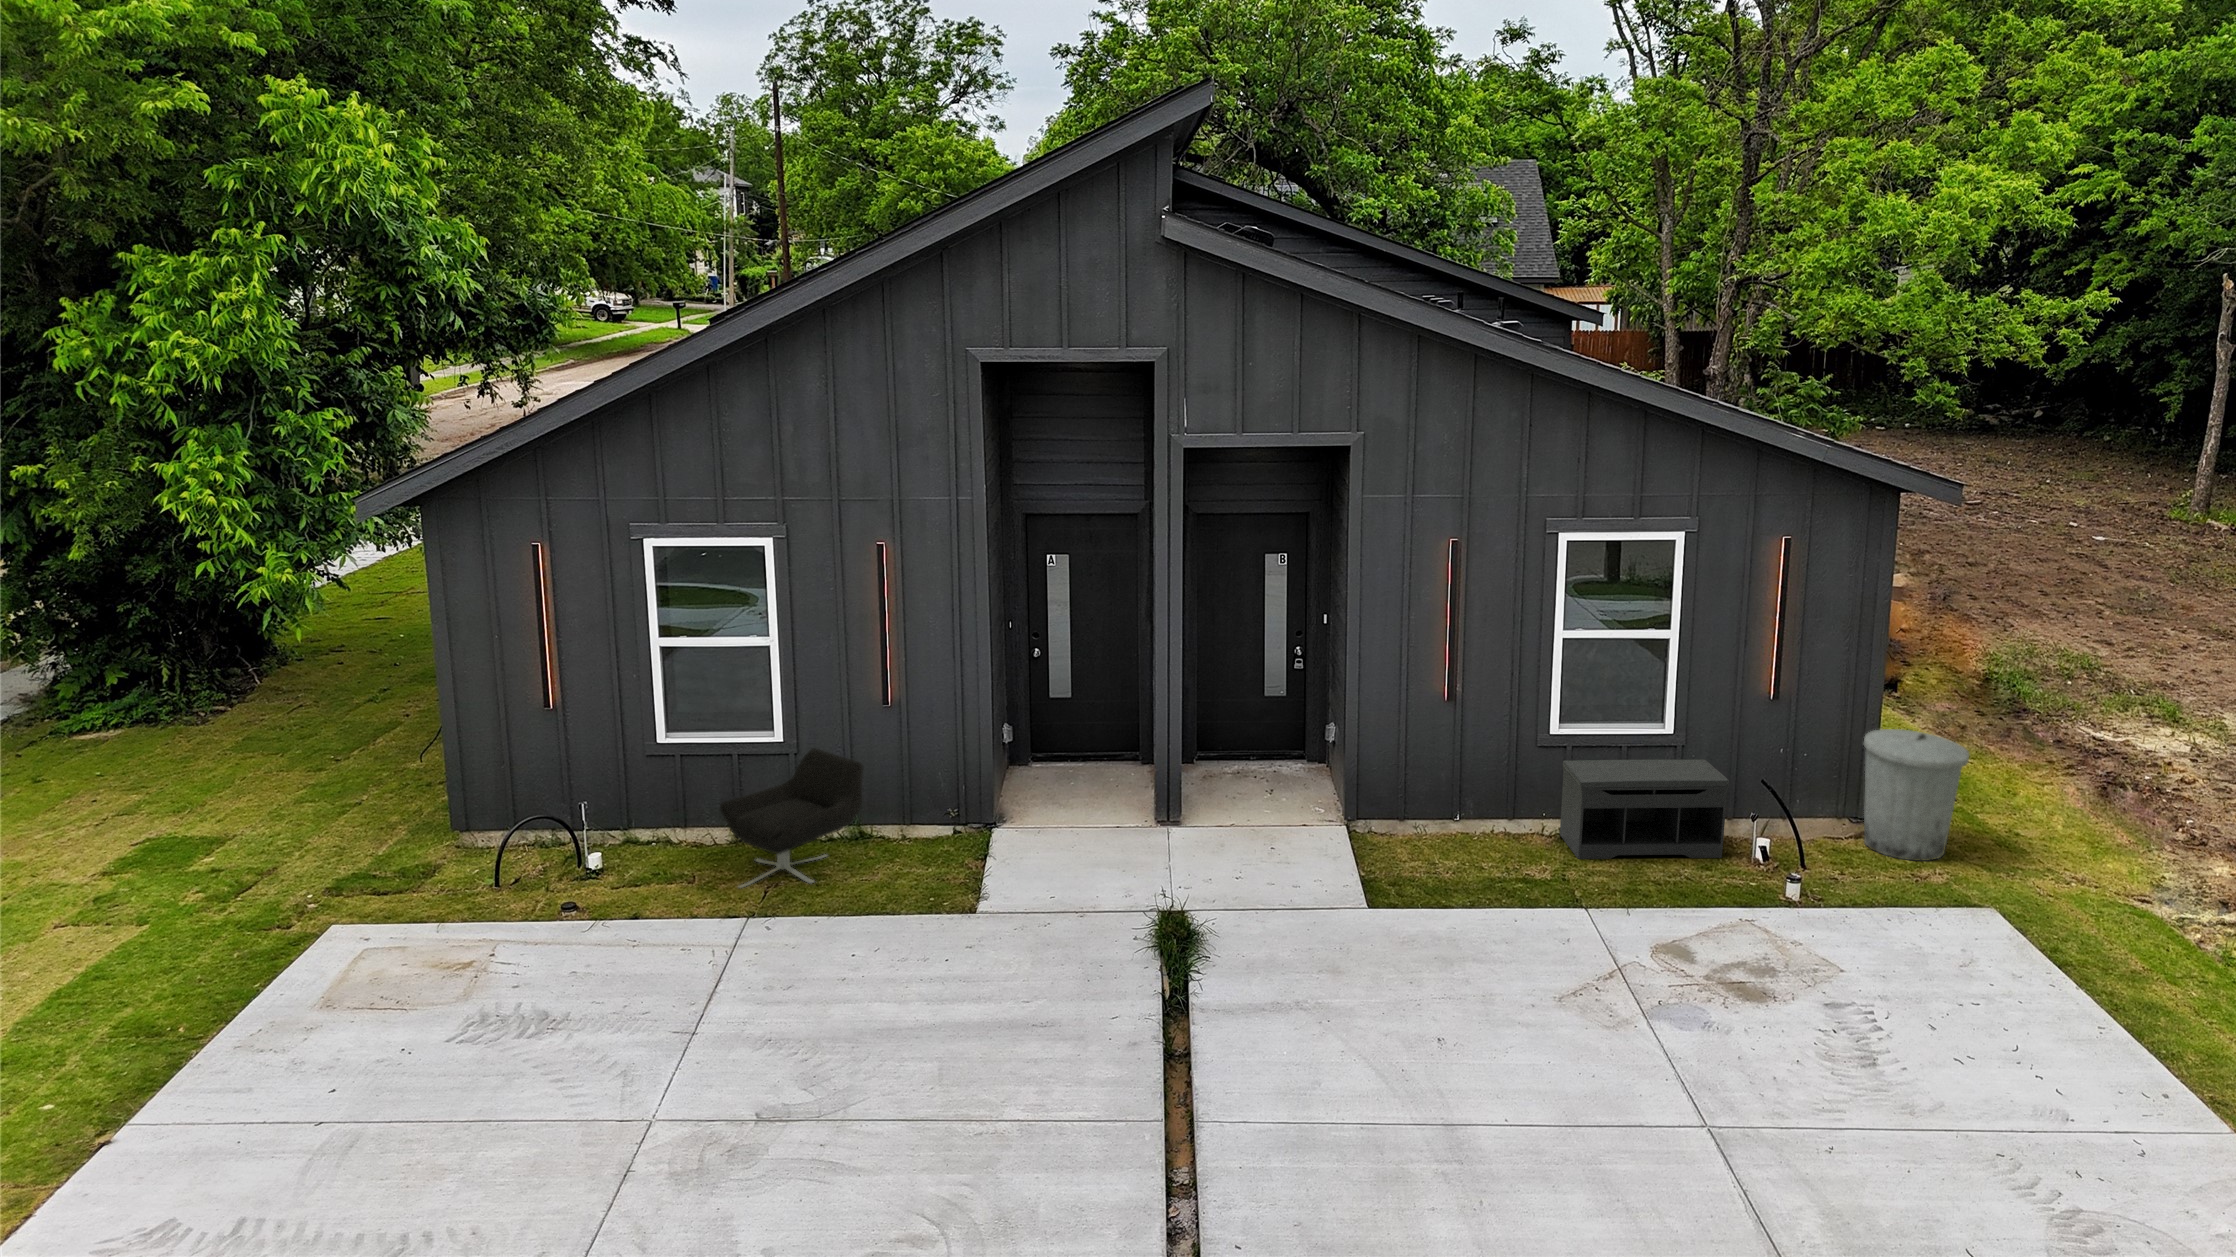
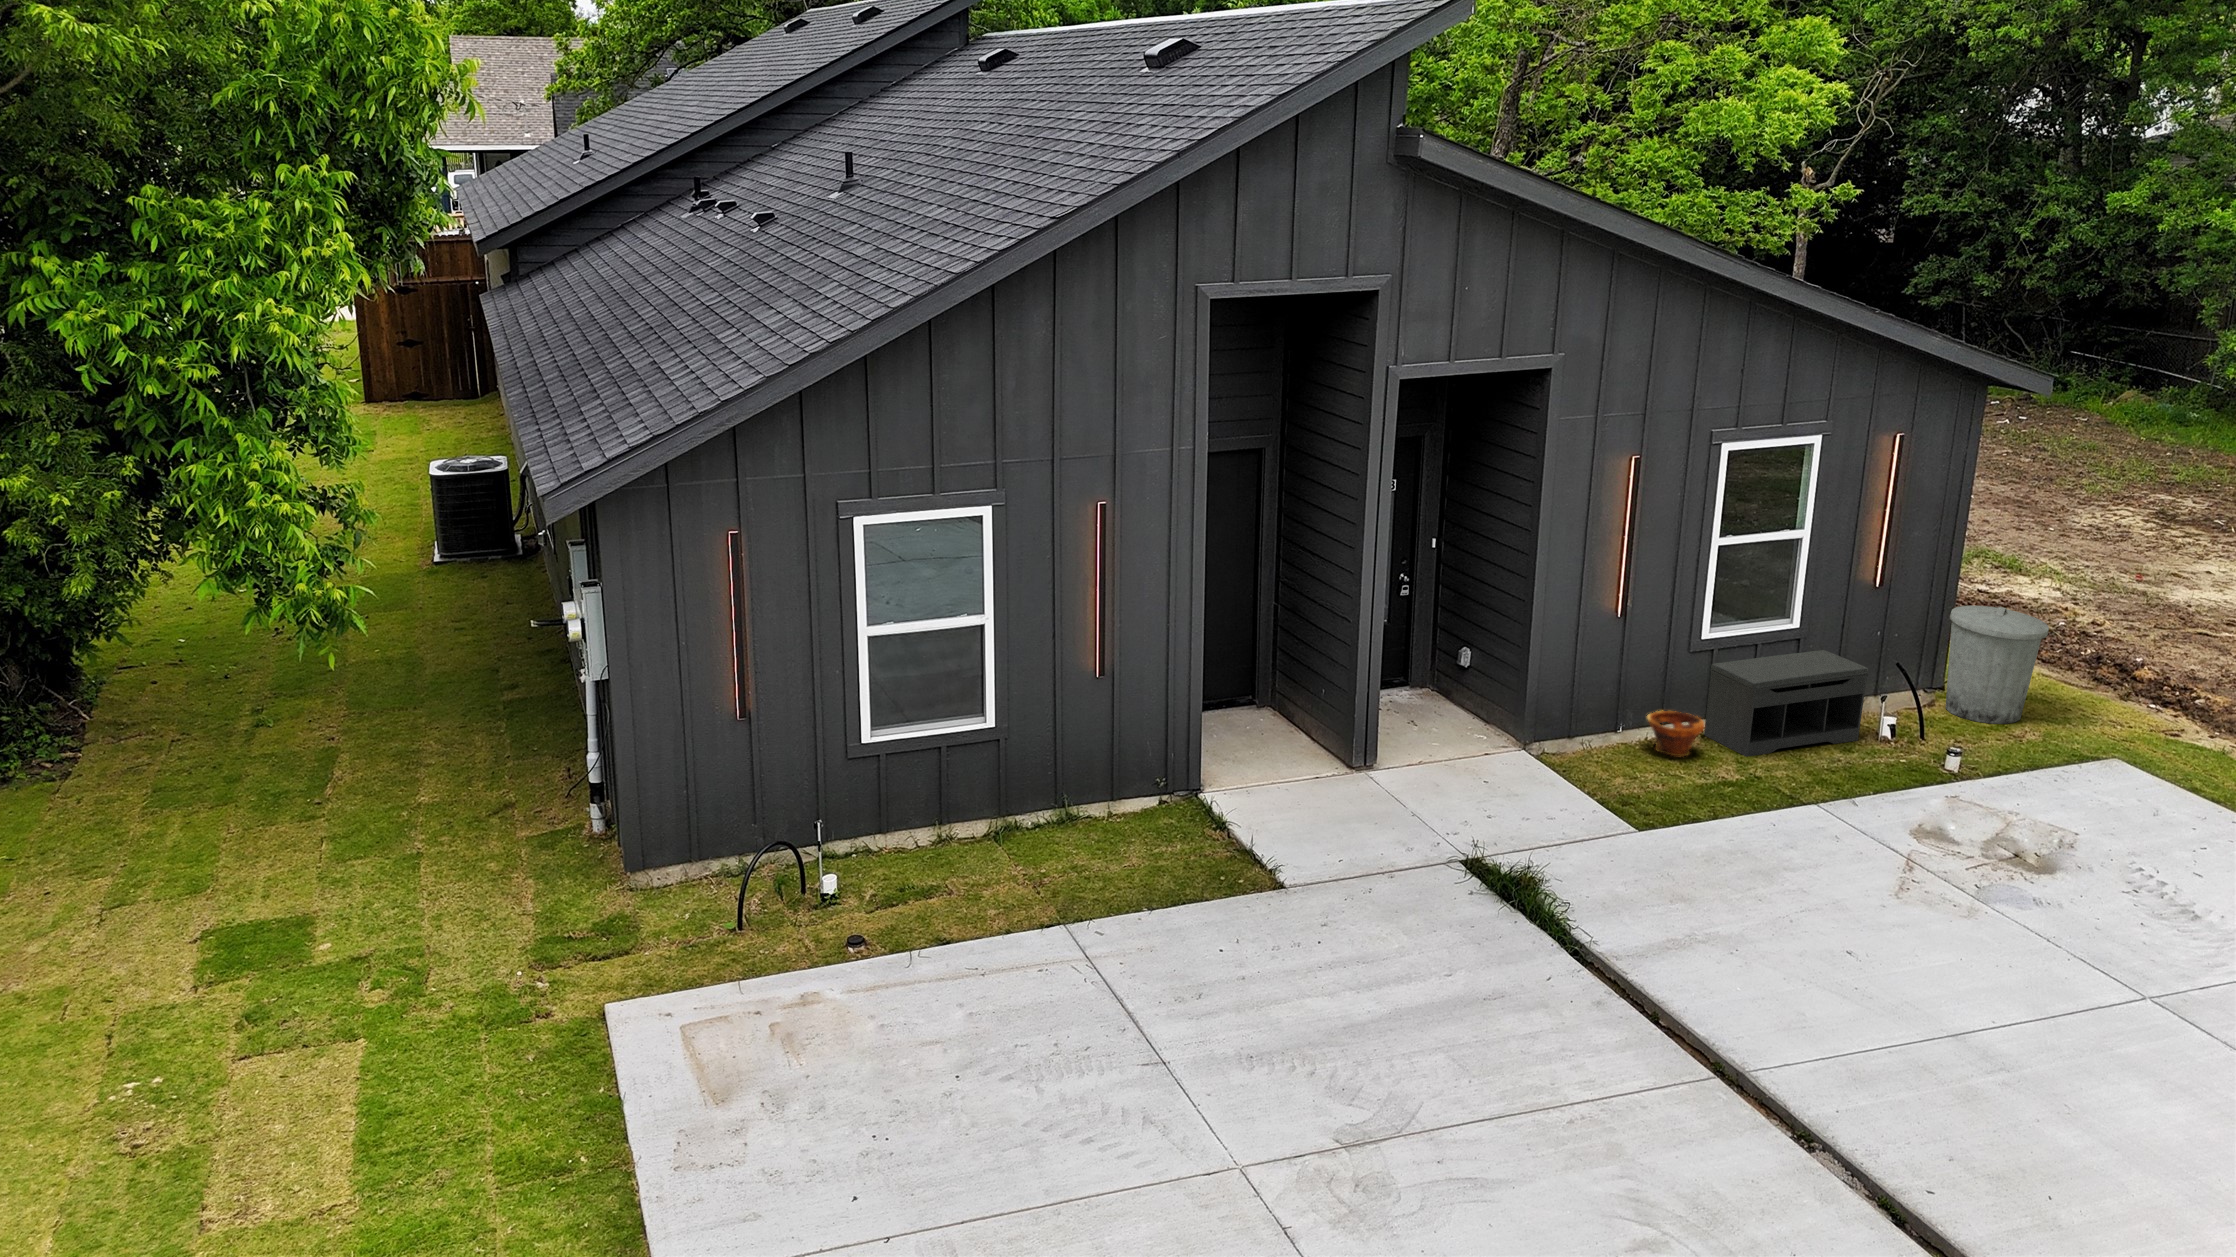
lounge chair: present [720,748,863,888] -> none [959,730,1110,892]
planter: none [1480,803,1537,852] -> present [1647,711,1704,757]

